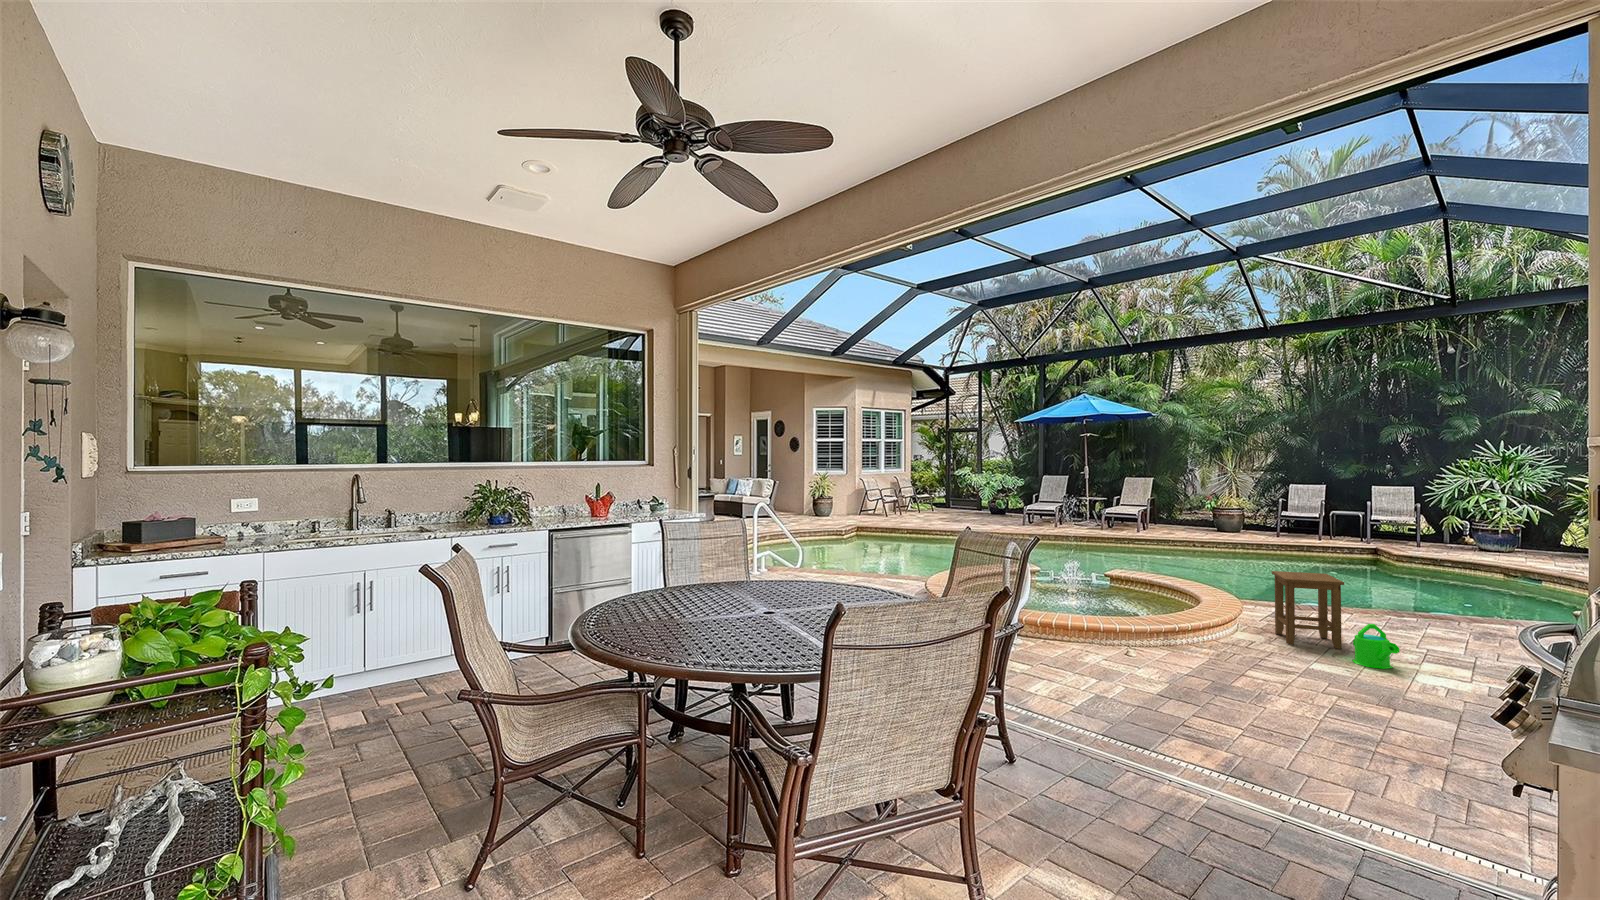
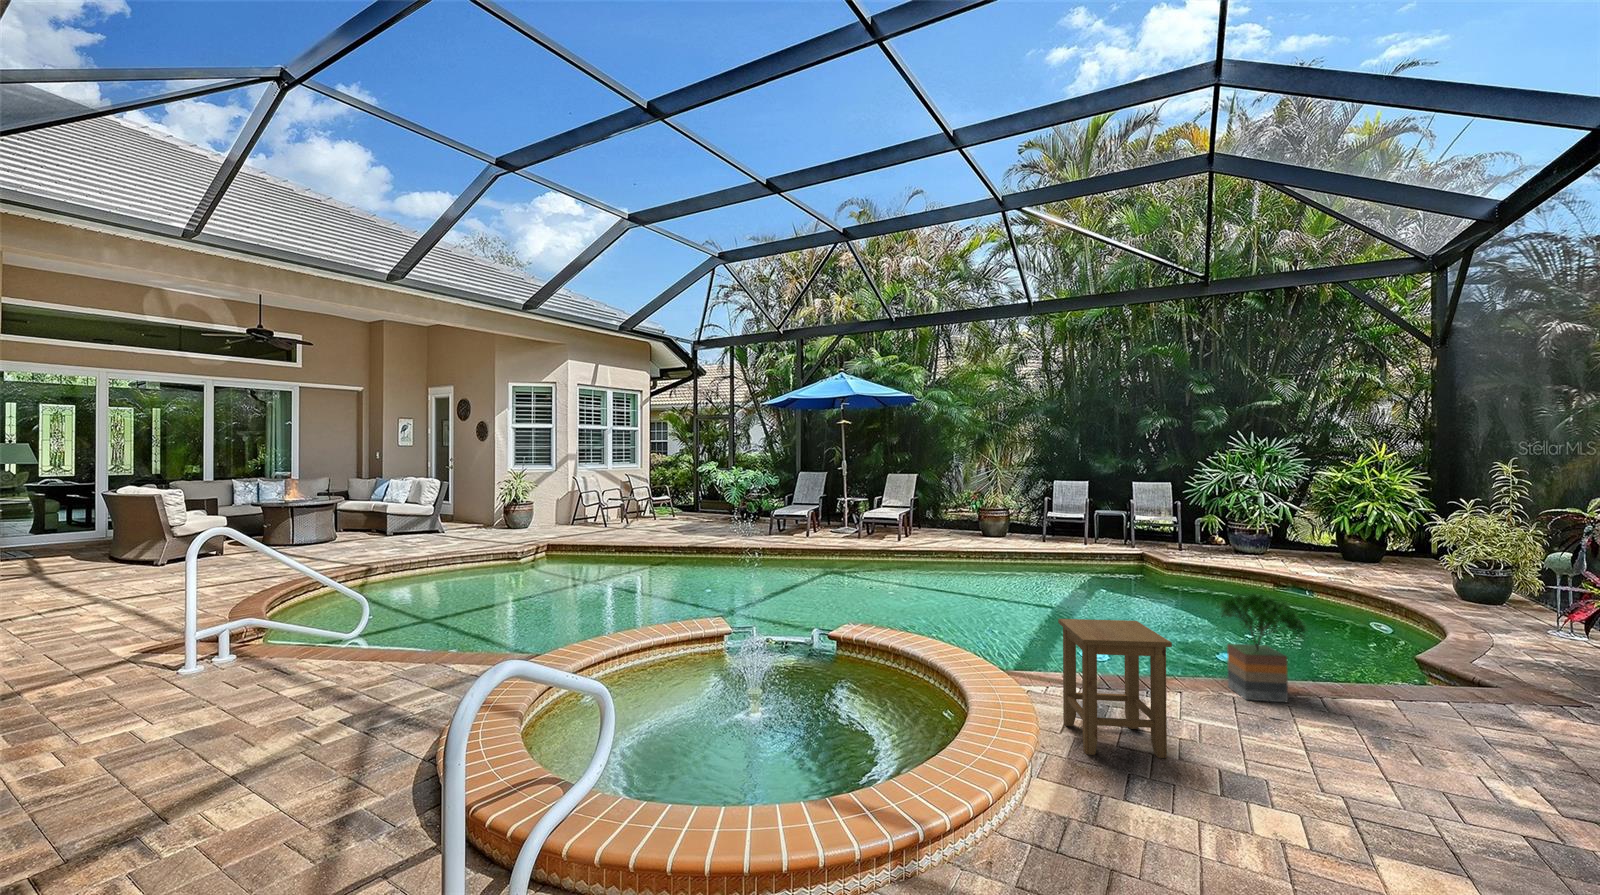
potted tree: none [1399,563,1467,636] -> present [1220,594,1307,702]
watering can: present [1352,624,1400,669] -> none [1191,728,1283,818]

